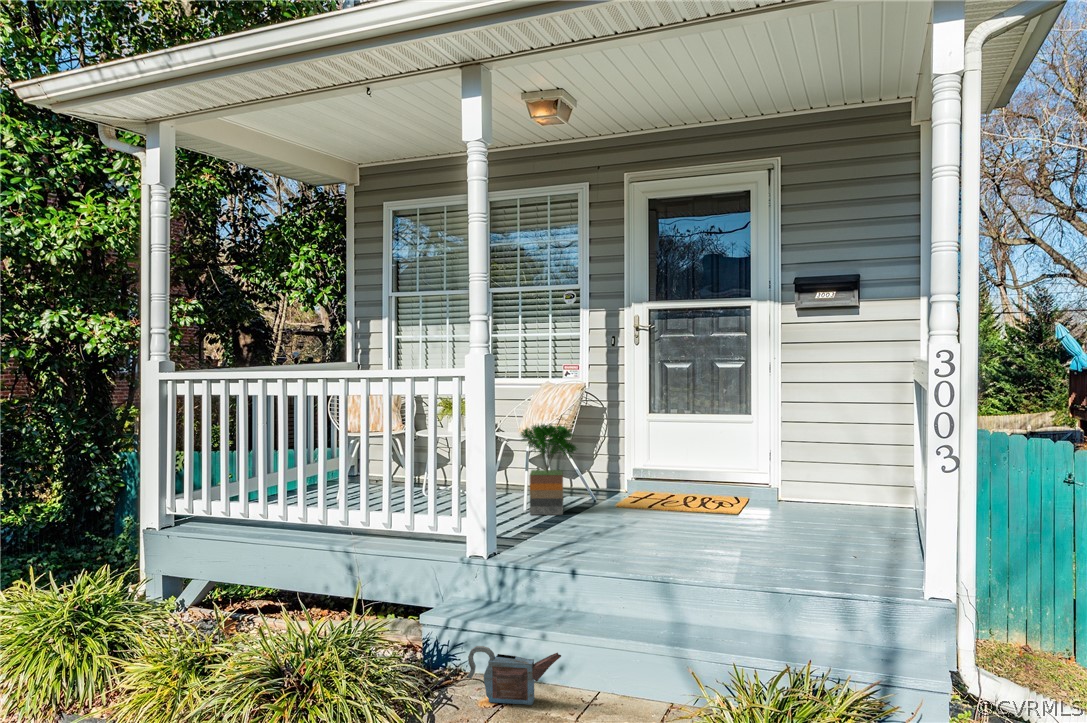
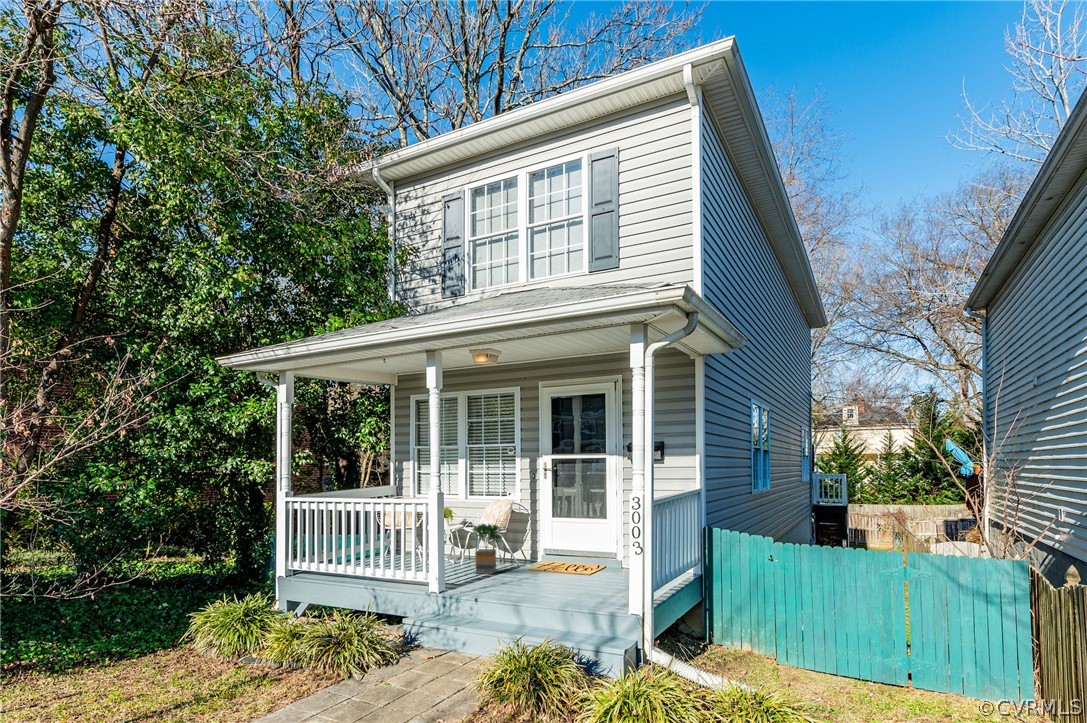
watering can: present [467,646,561,705] -> none [417,631,458,658]

